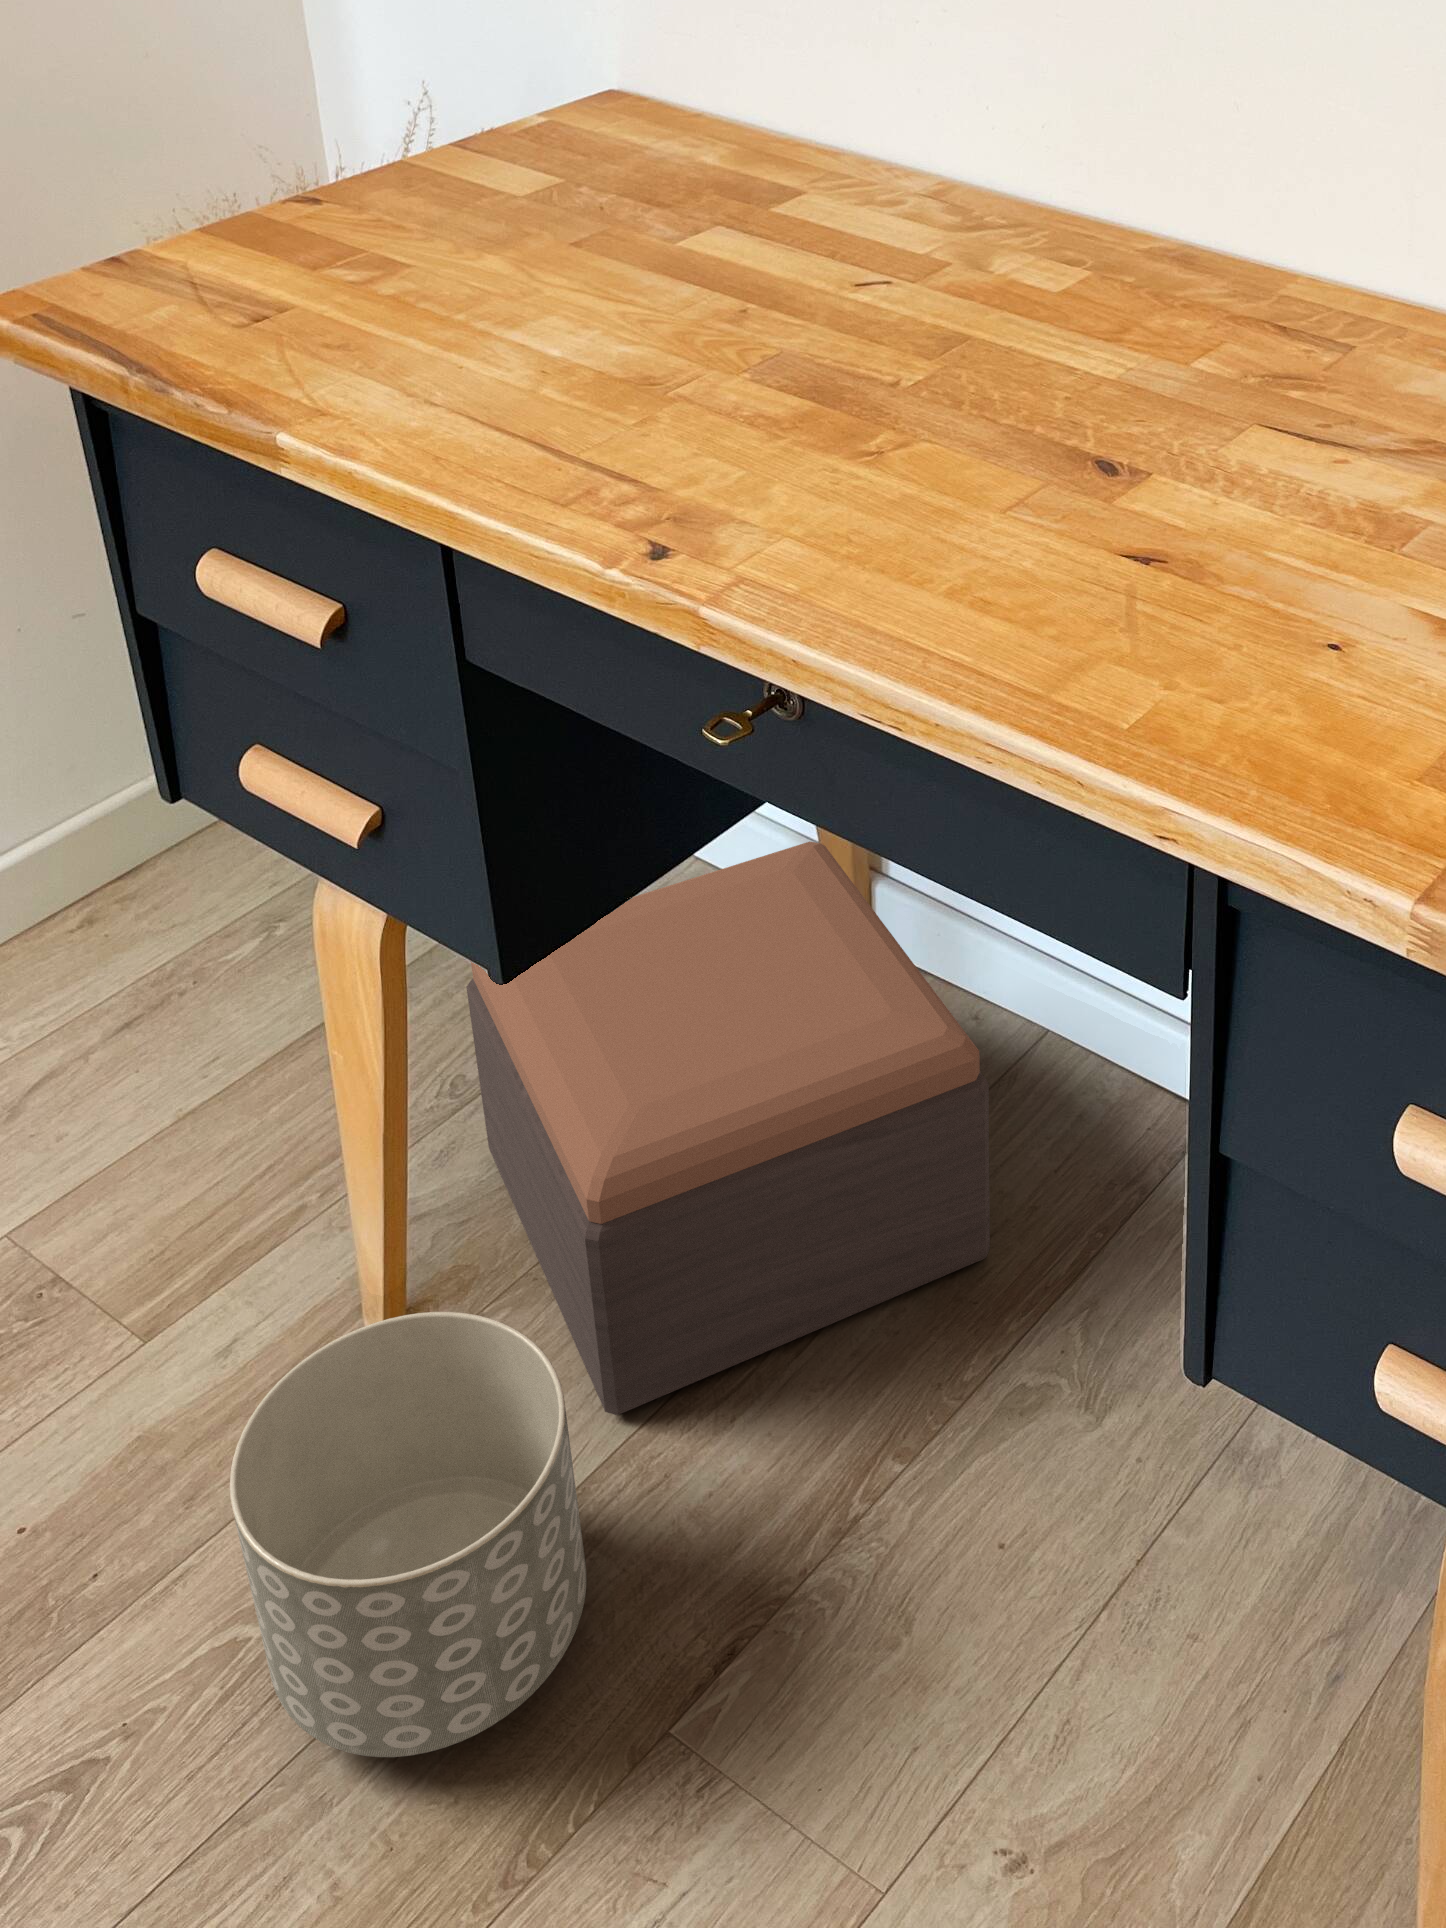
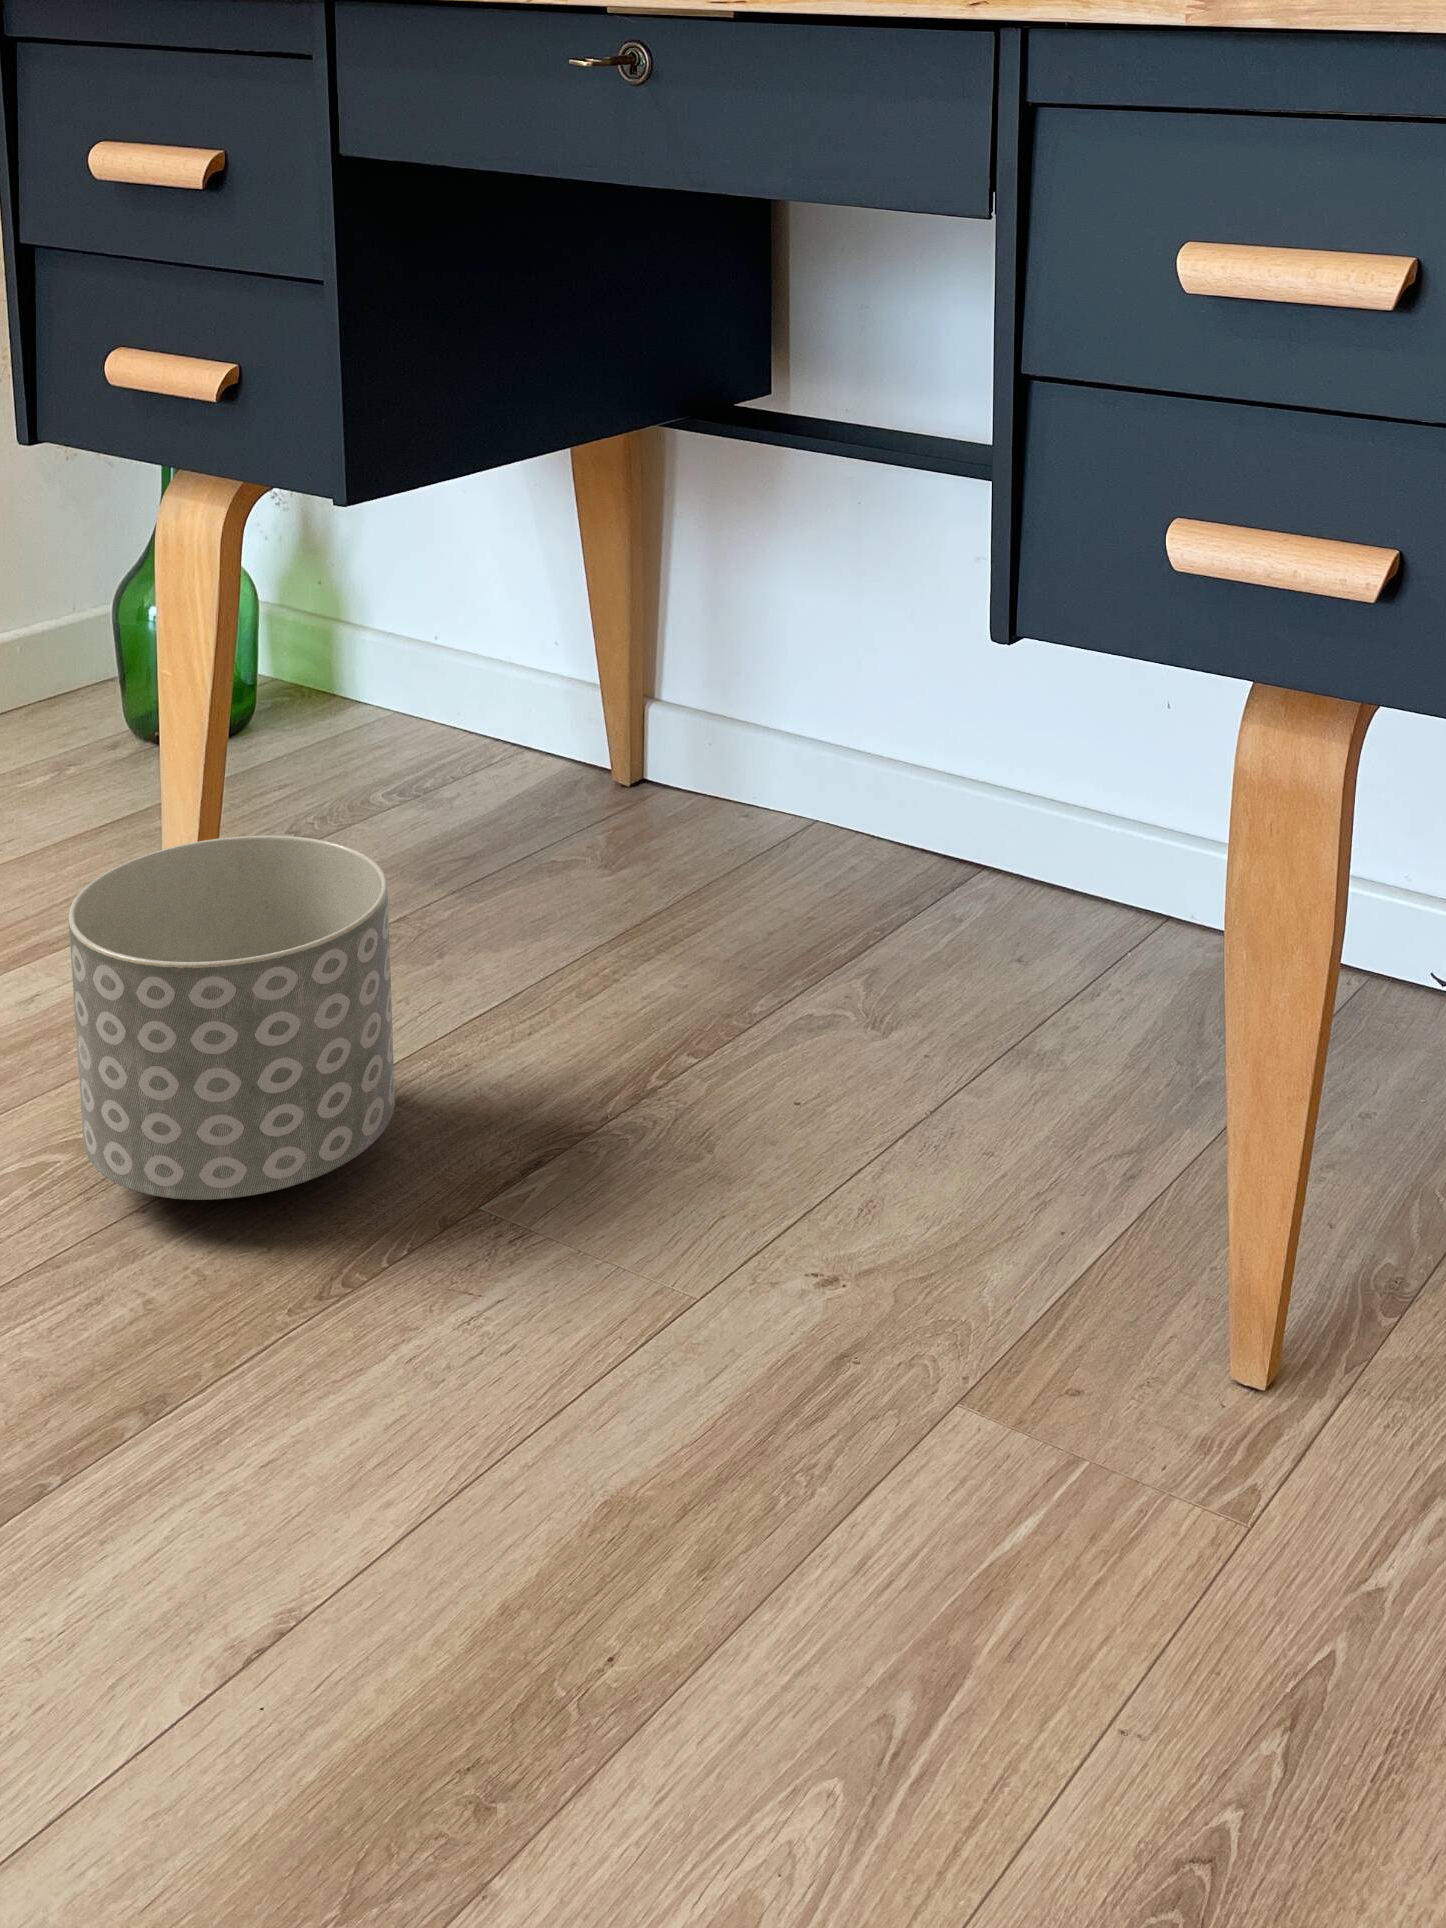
footstool: present [466,841,990,1415] -> none [283,595,779,1029]

